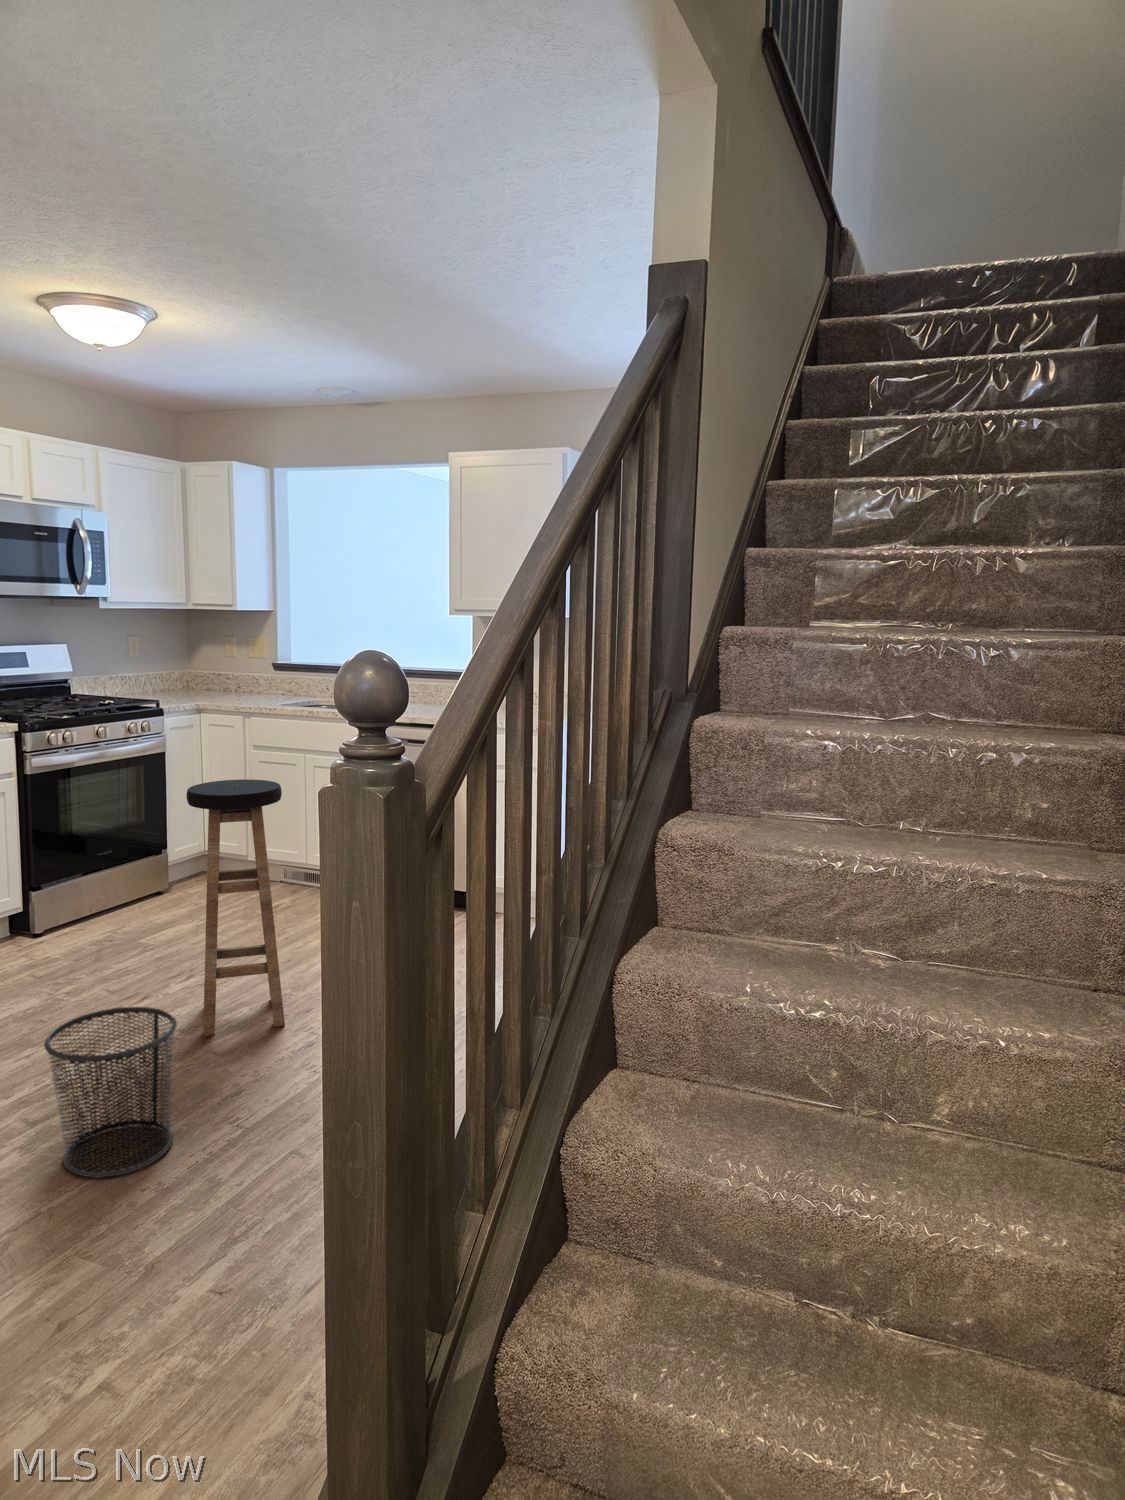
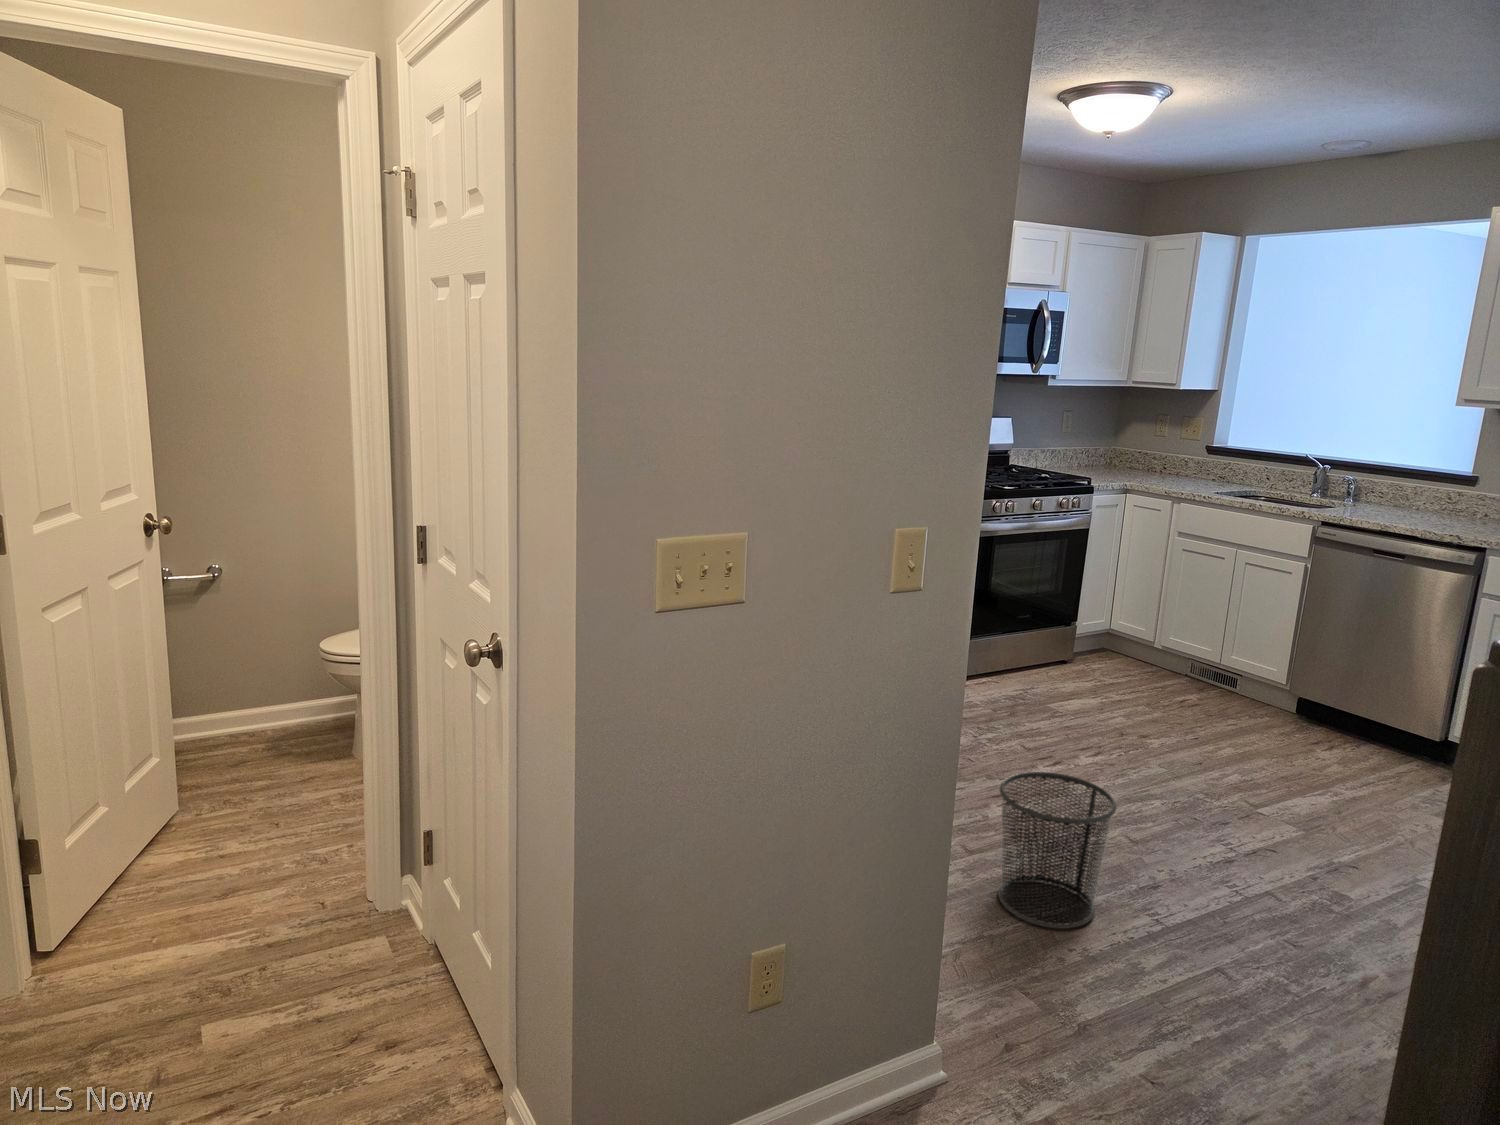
bar stool: present [186,779,285,1036] -> none [1116,571,1236,833]

